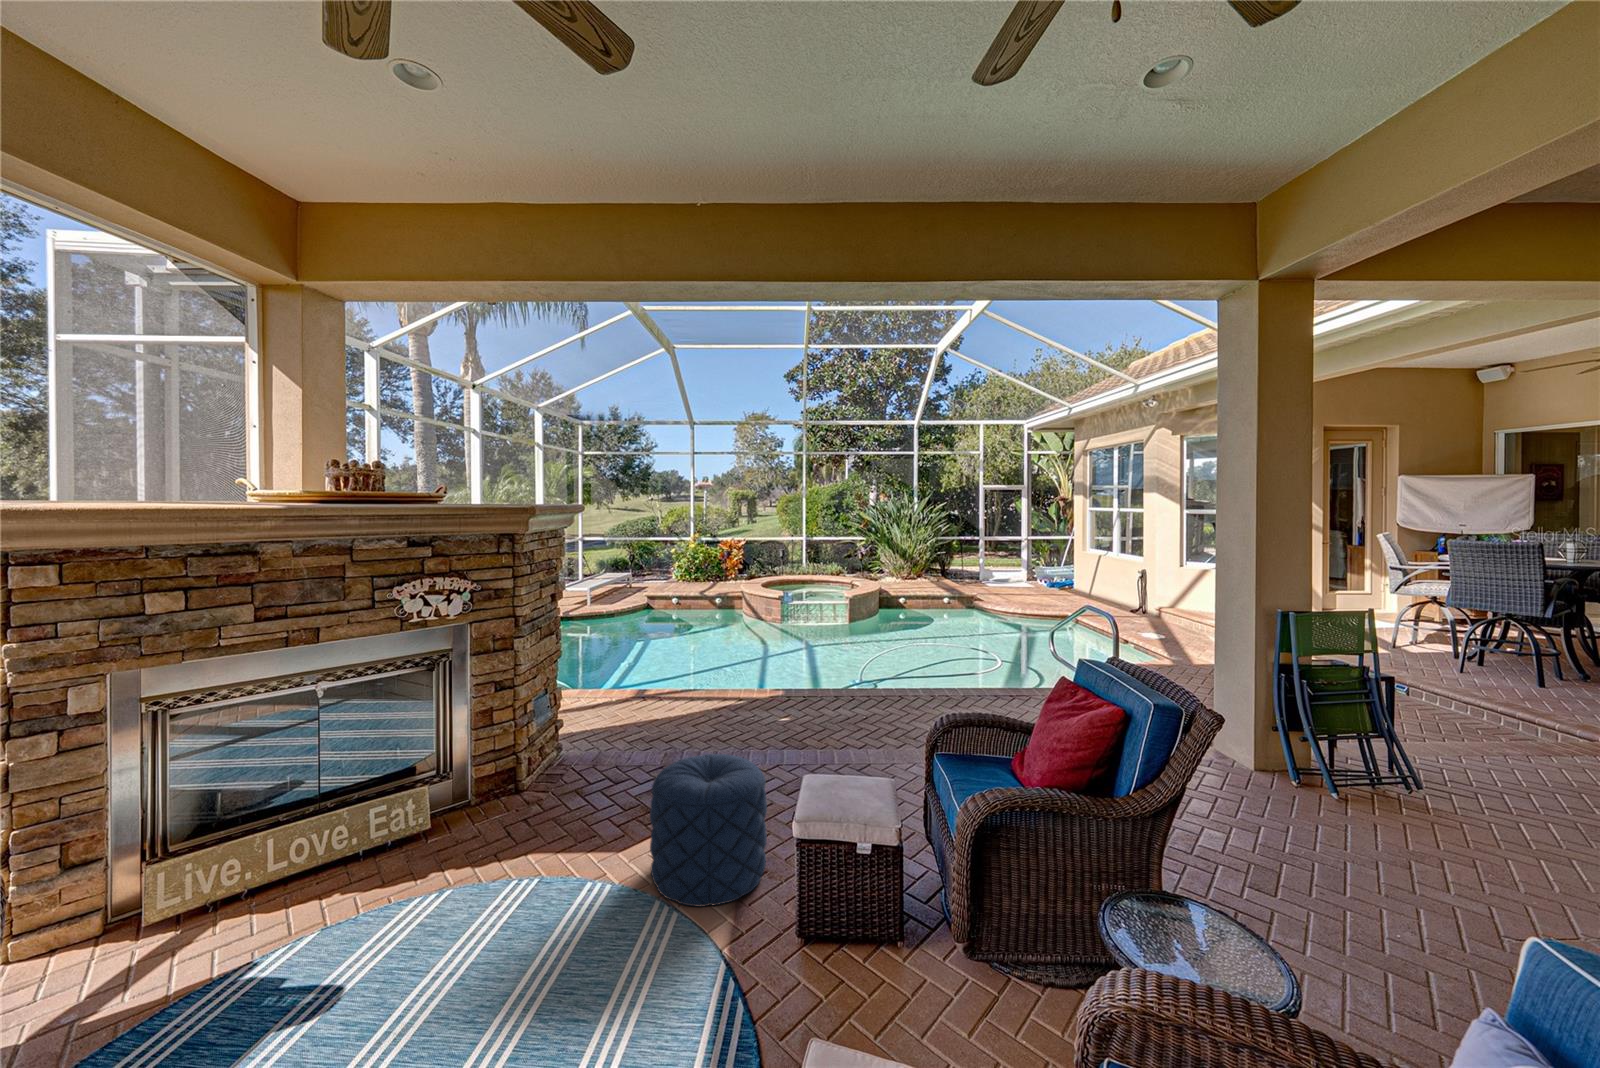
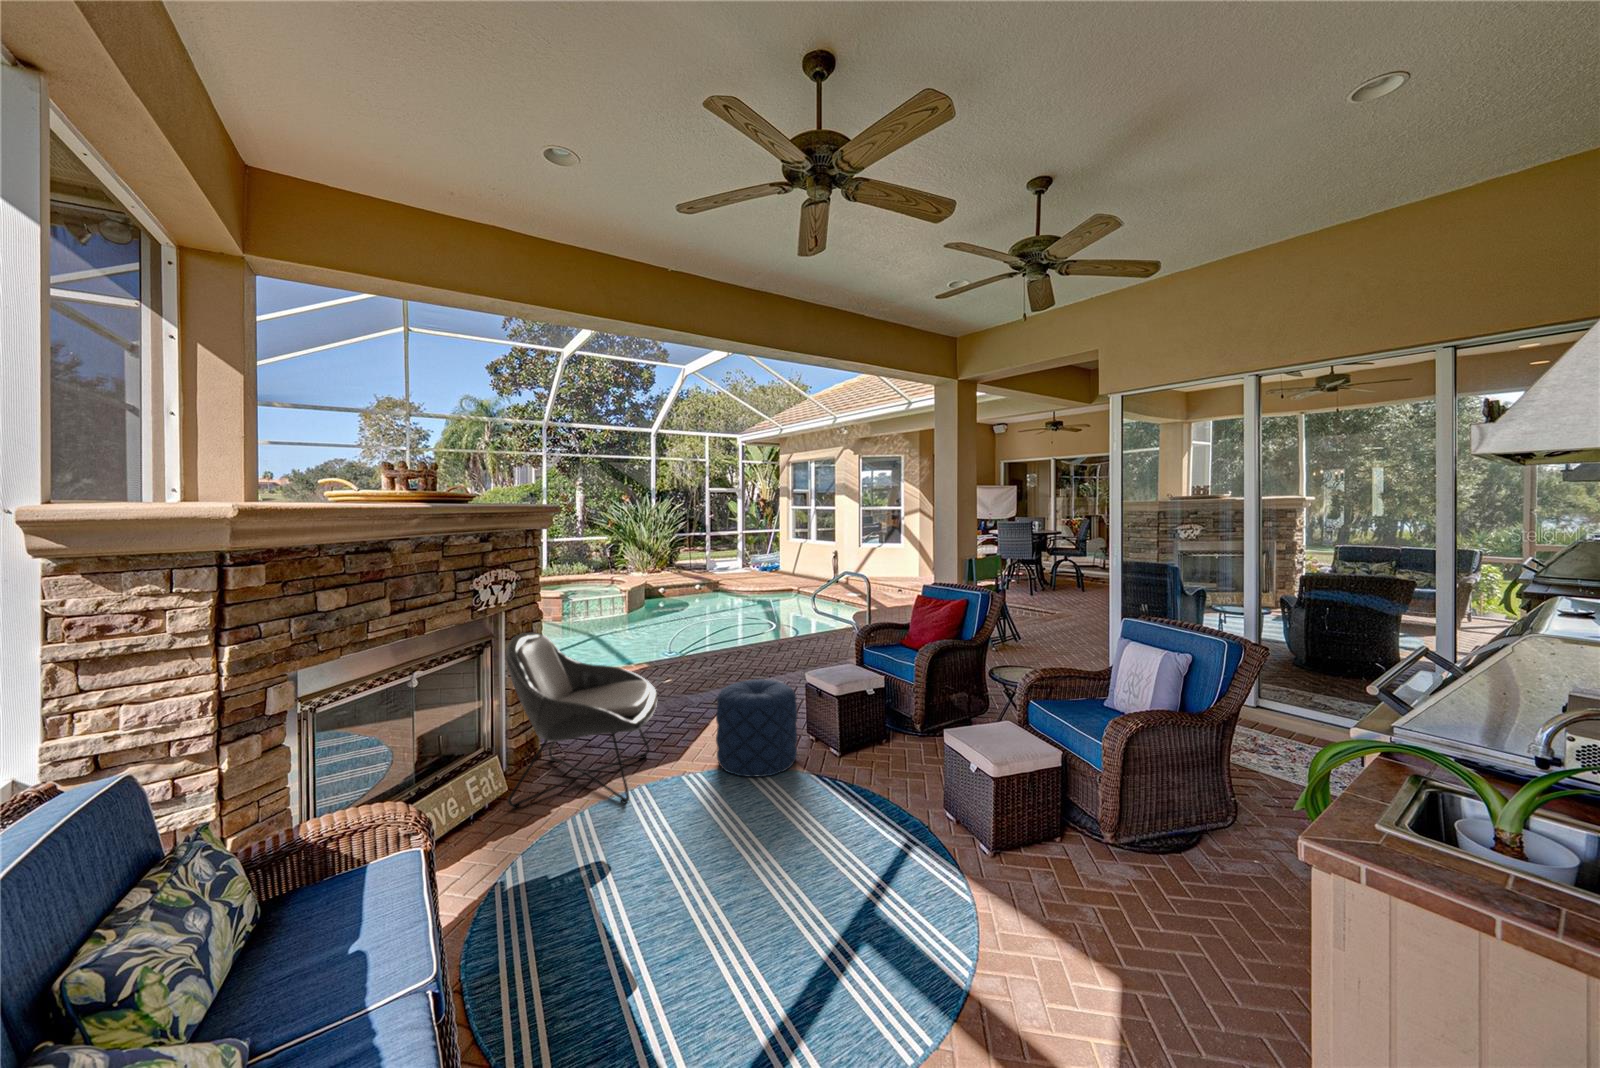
lounge chair: none [416,650,626,886] -> present [505,633,657,809]

